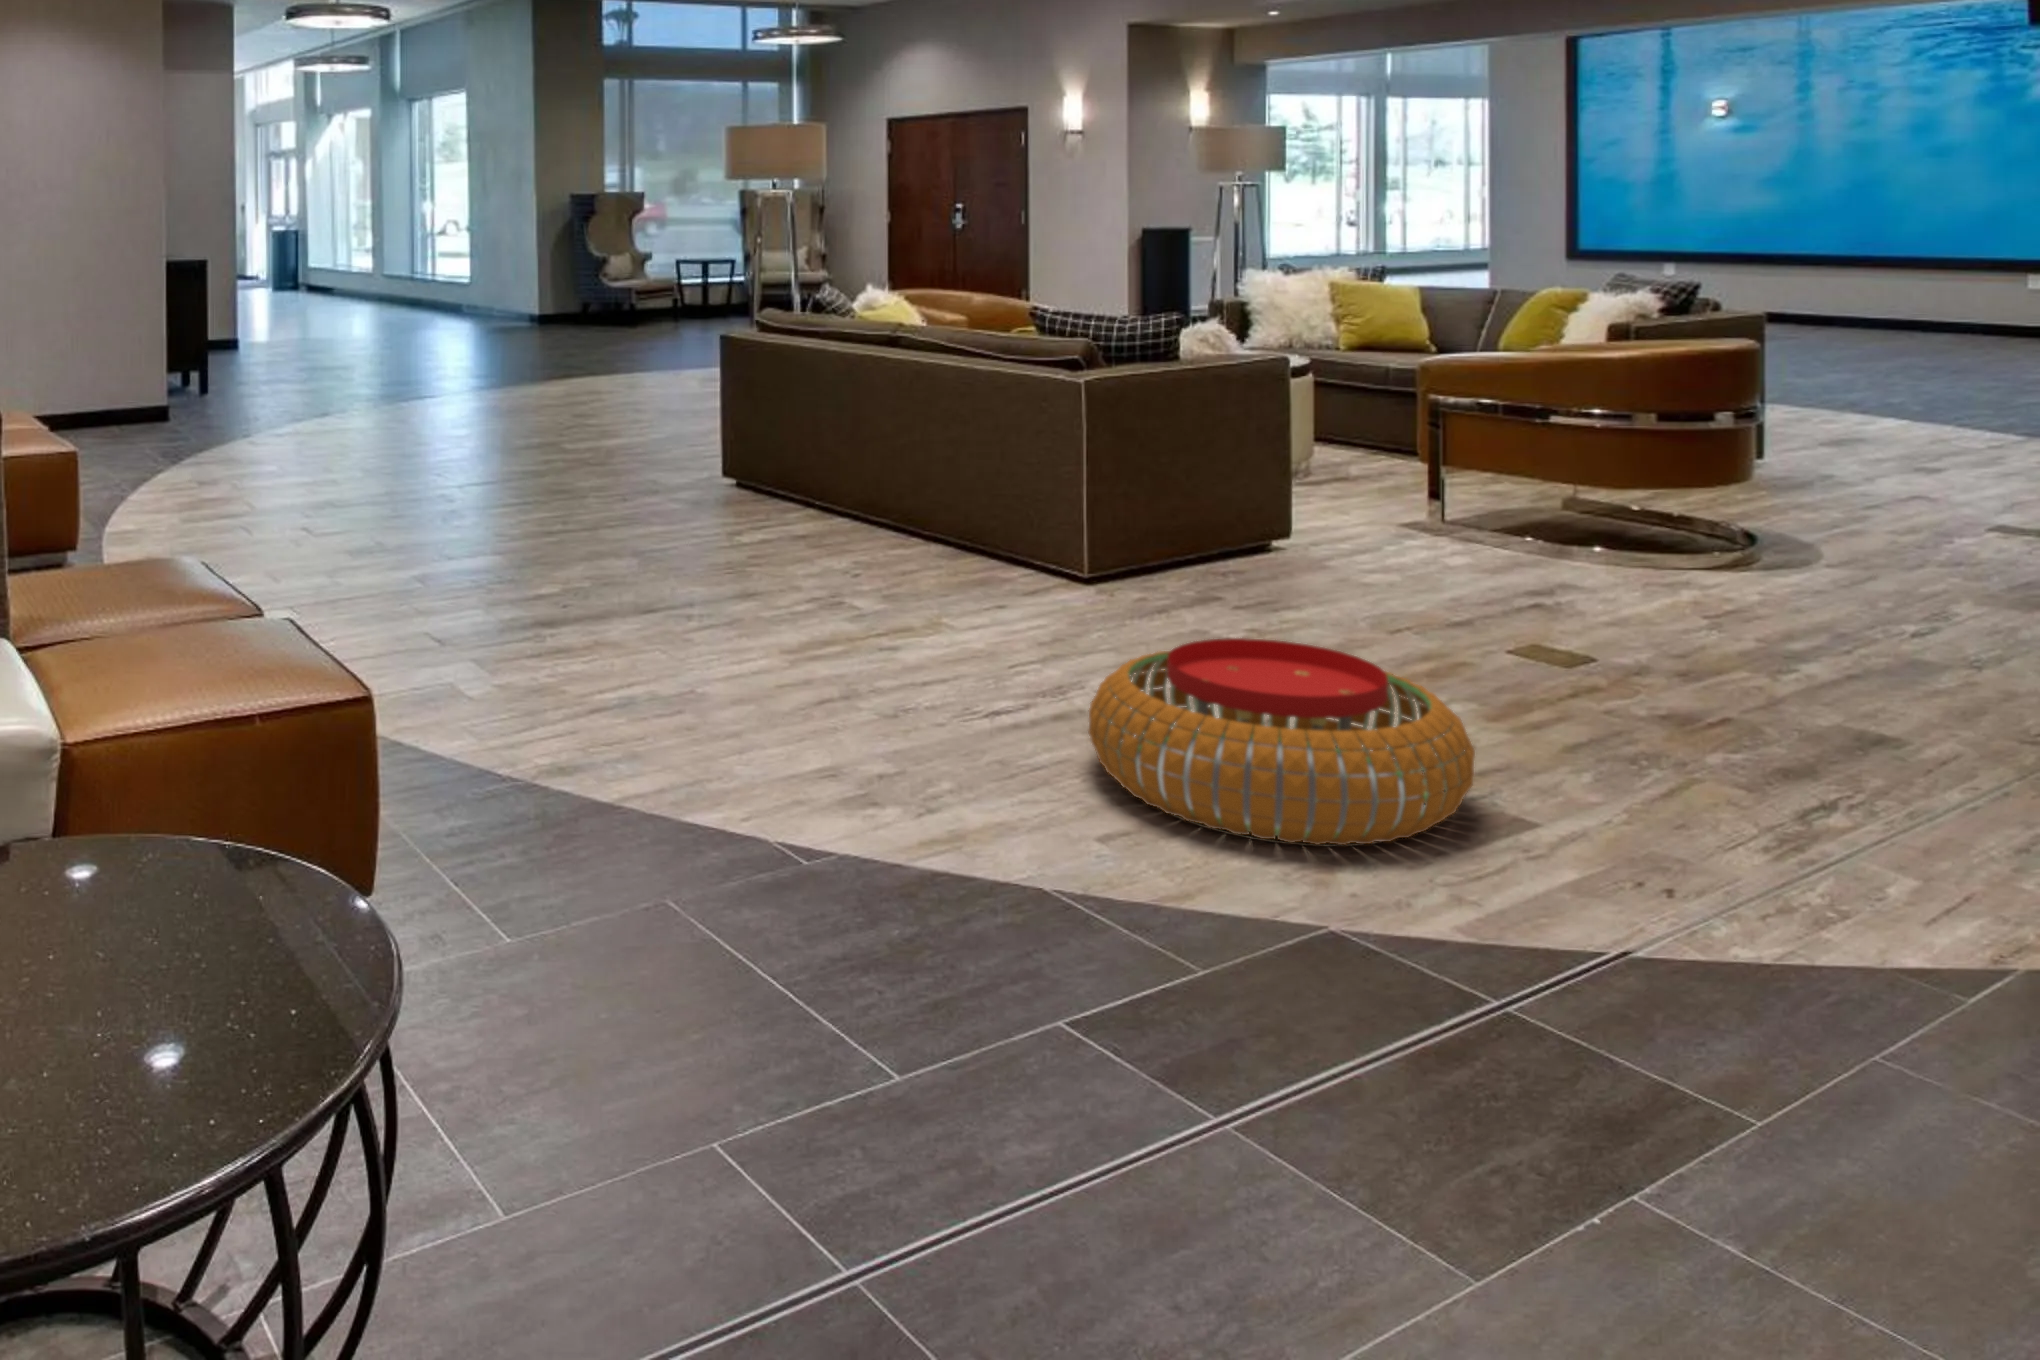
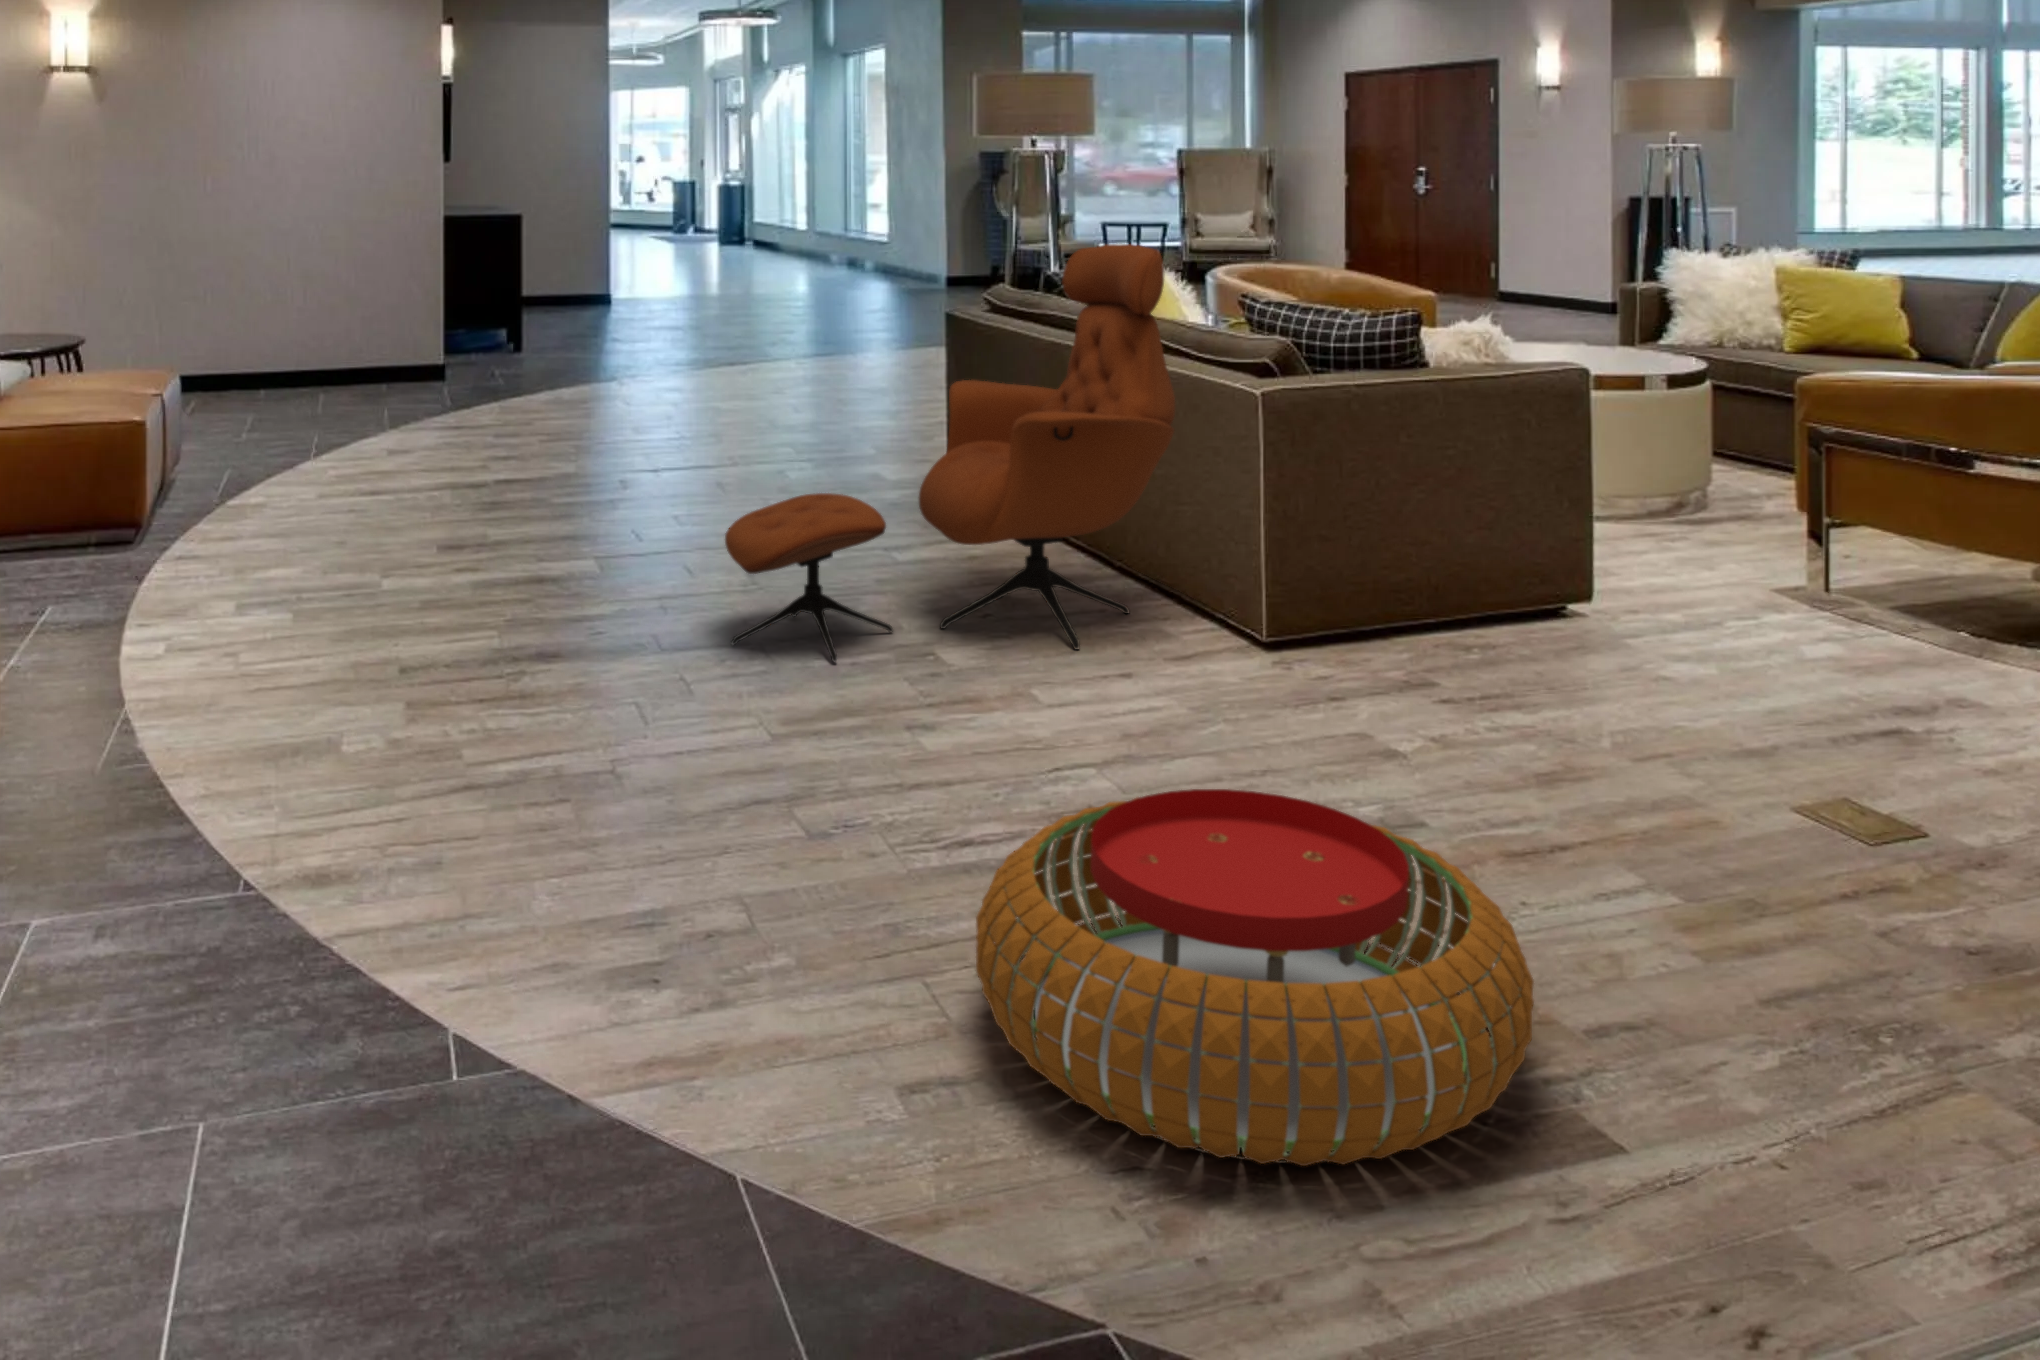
lounge chair: none [670,275,1003,605] -> present [725,244,1175,662]

